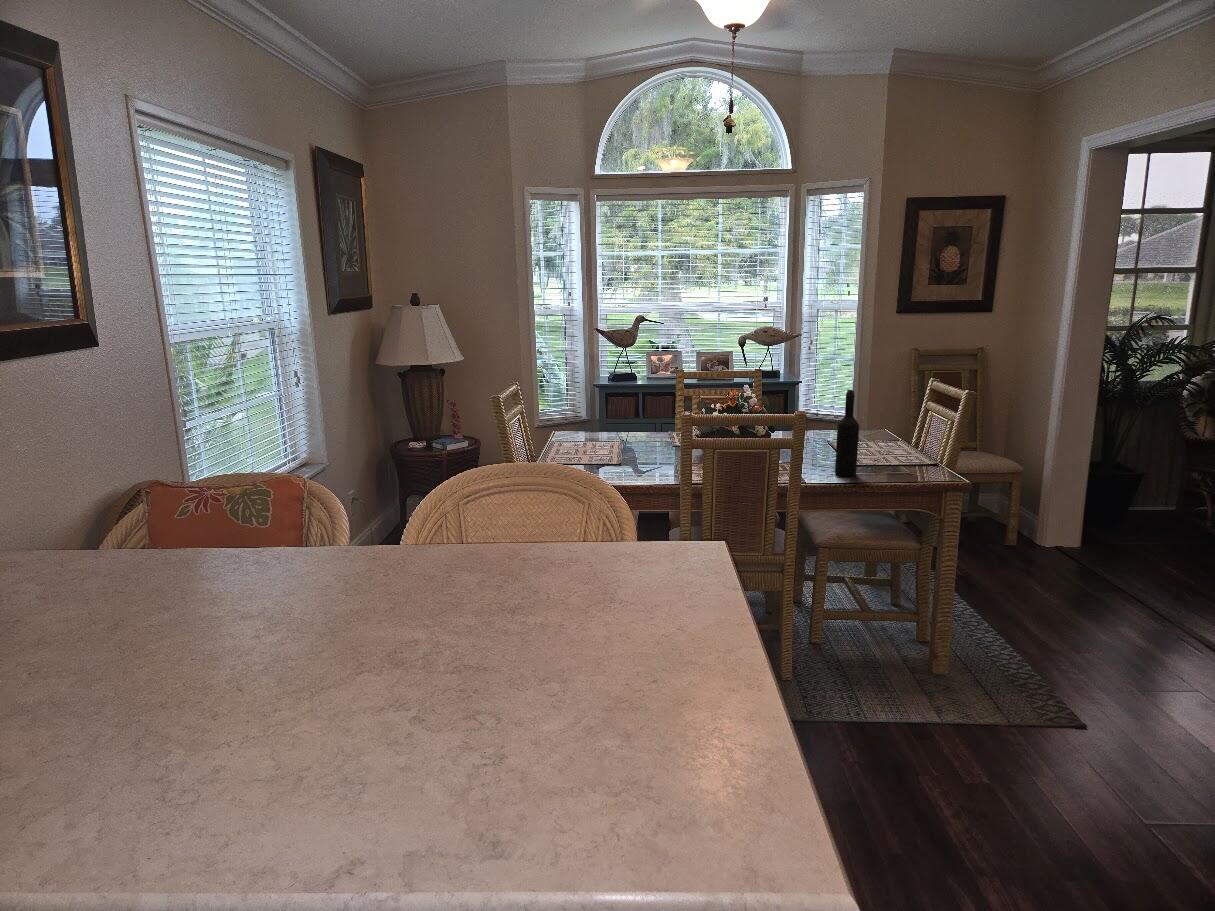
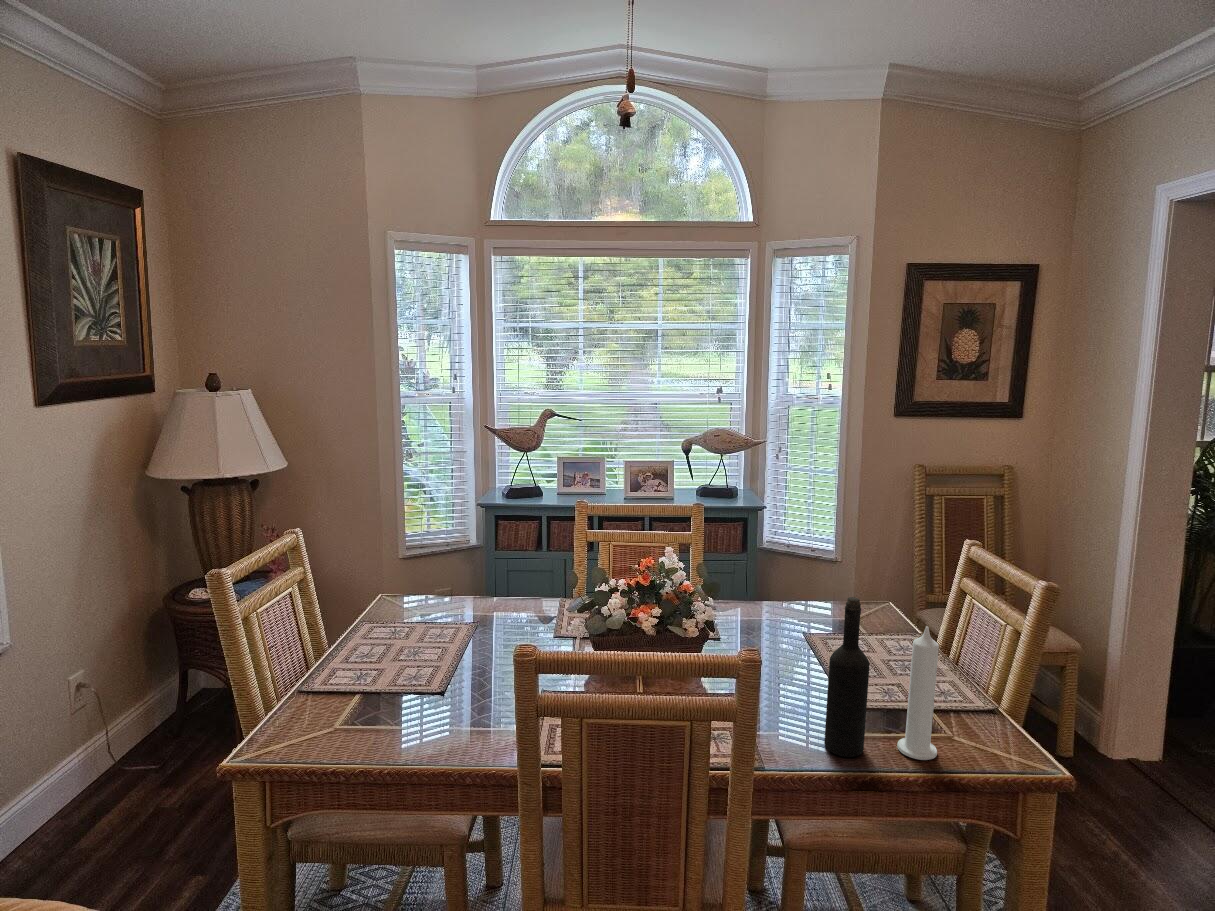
candle: none [875,404,897,477] -> present [897,626,939,760]

